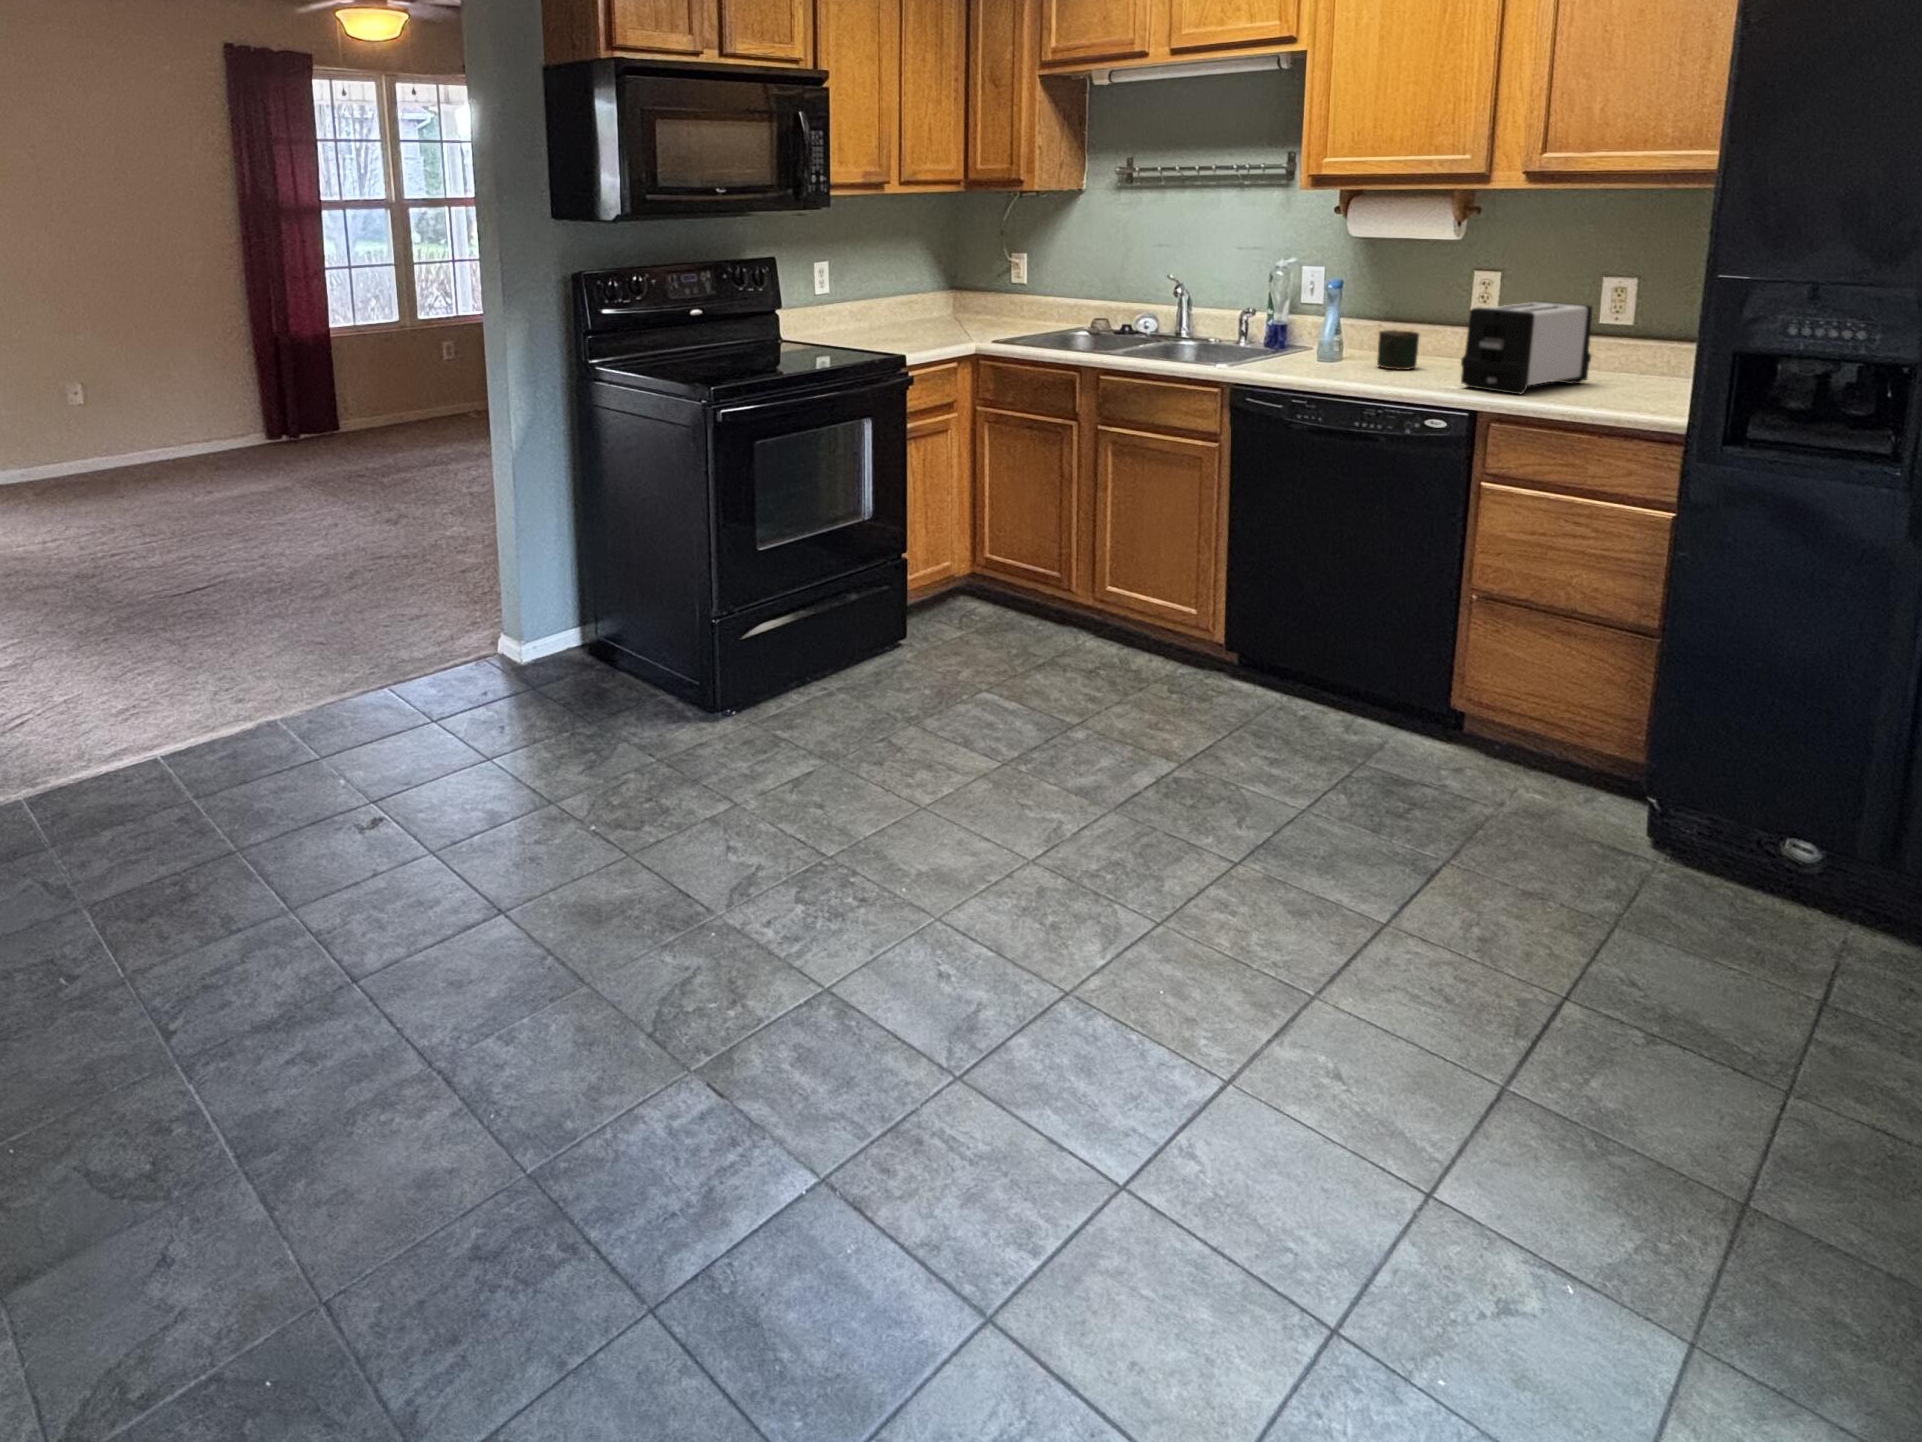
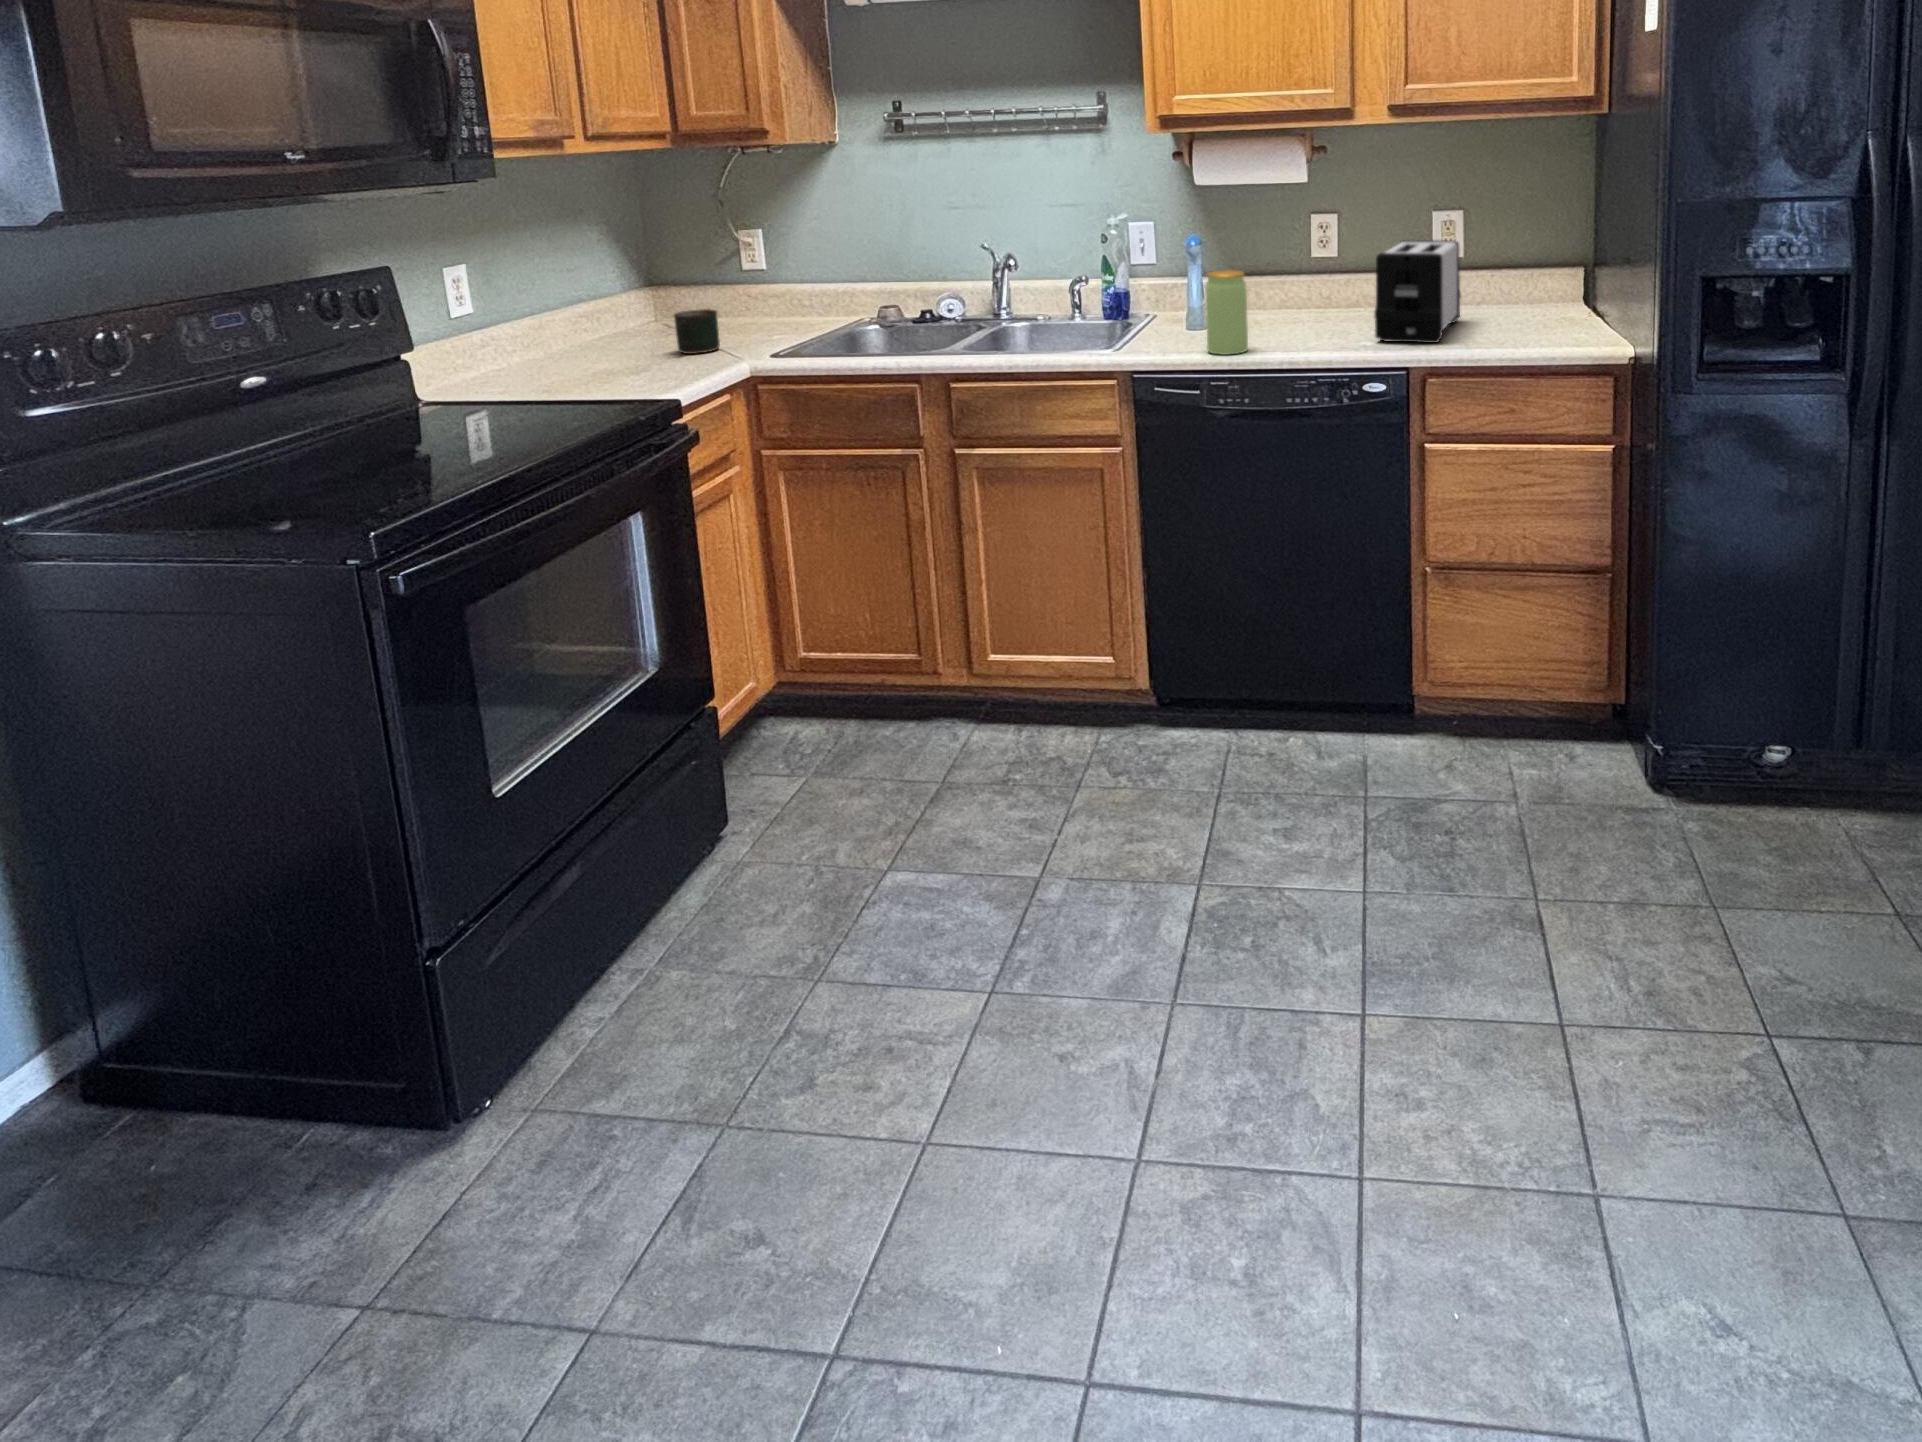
jar: none [1300,310,1341,380] -> present [1205,270,1248,355]
mug: present [1377,330,1419,370] -> present [674,309,720,354]

